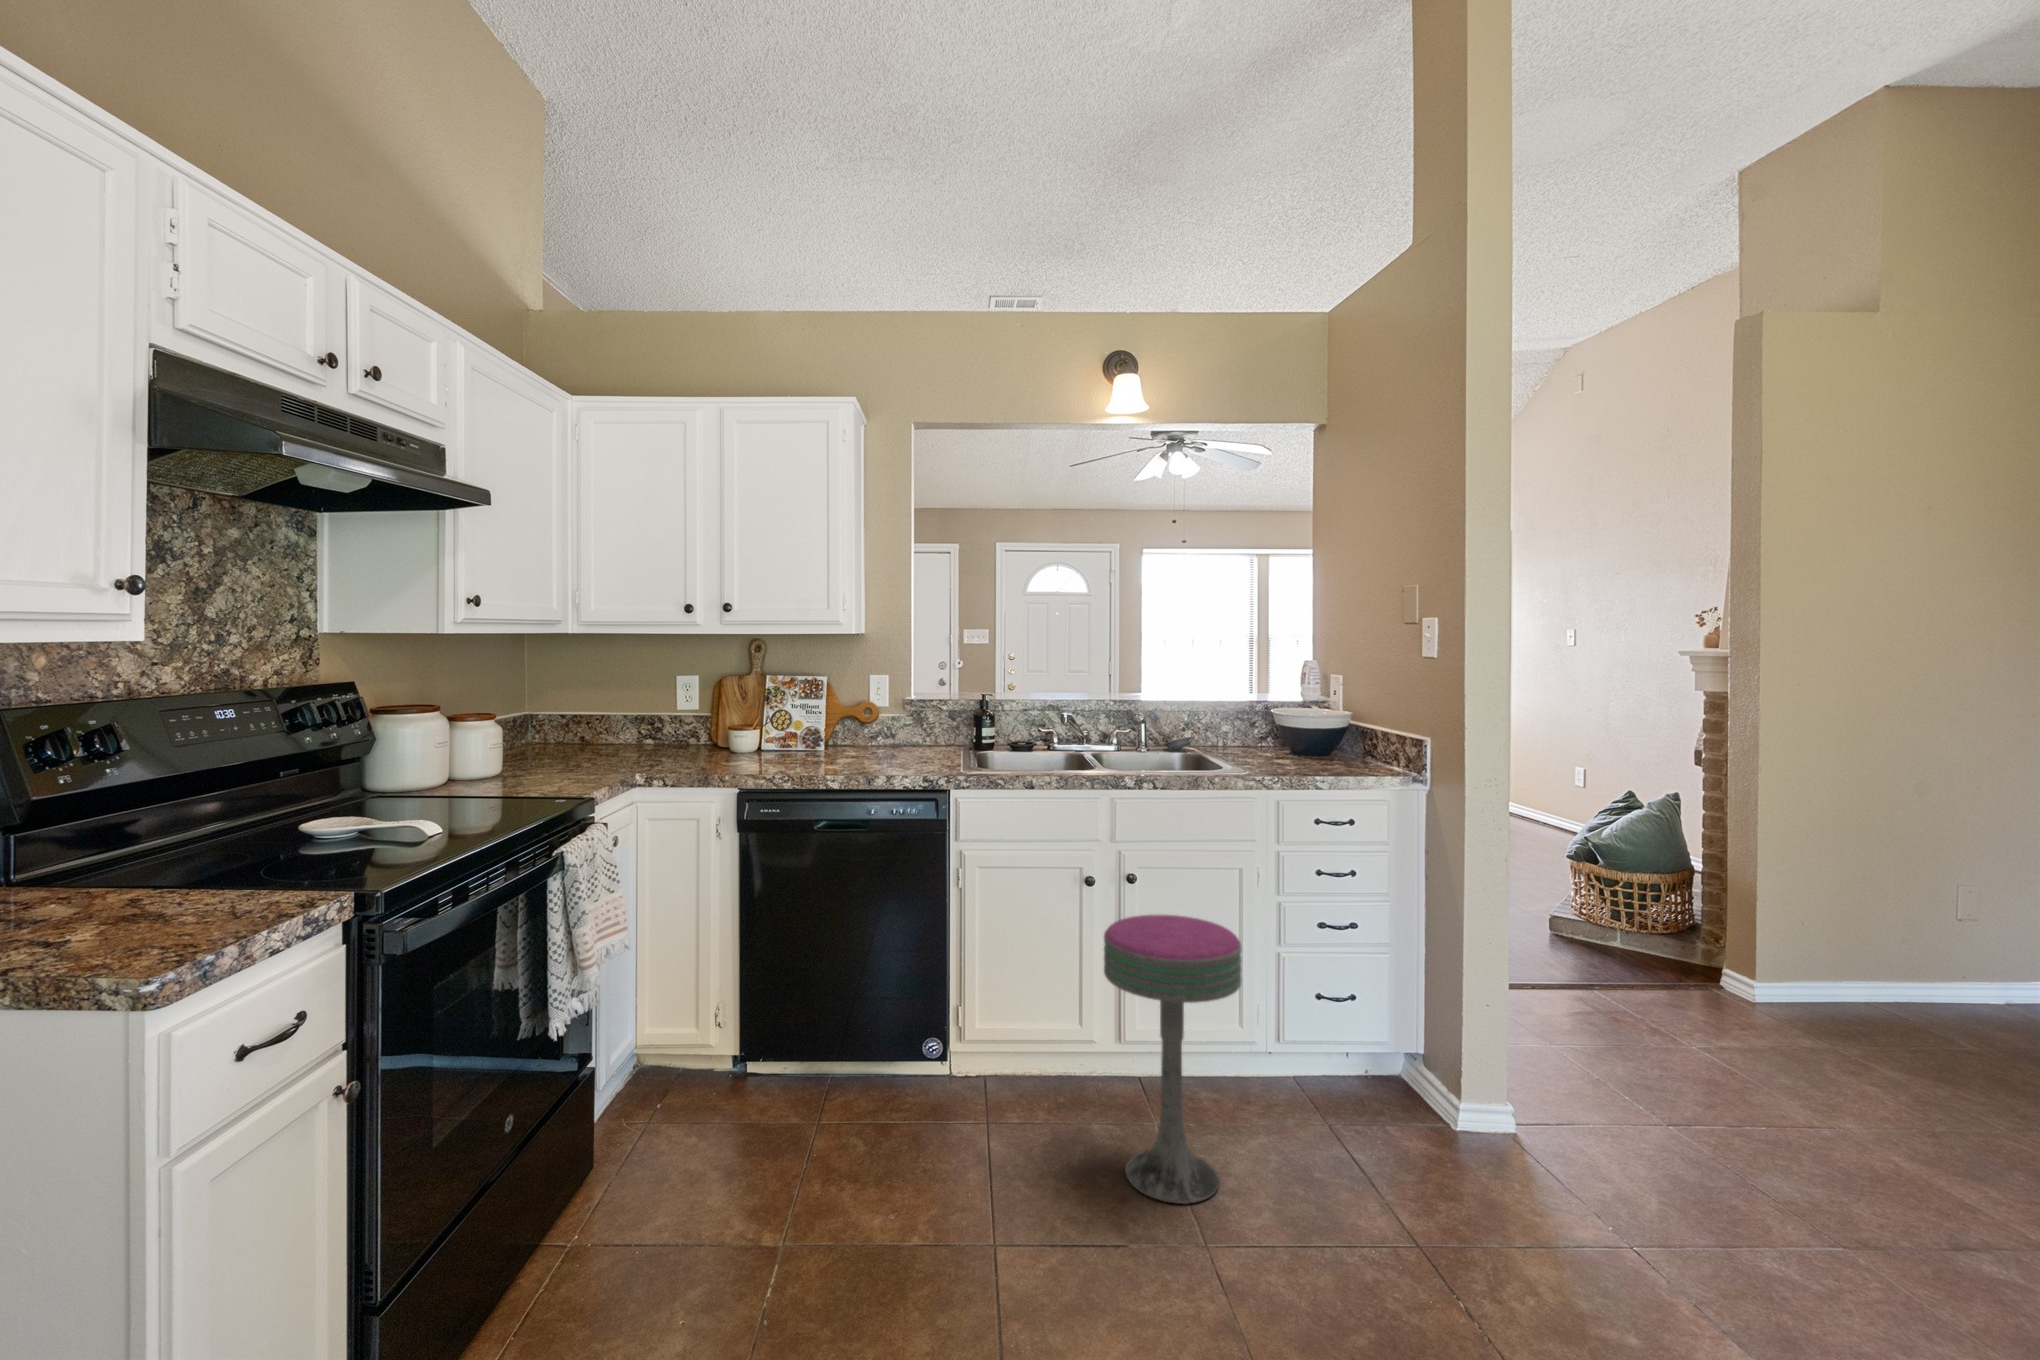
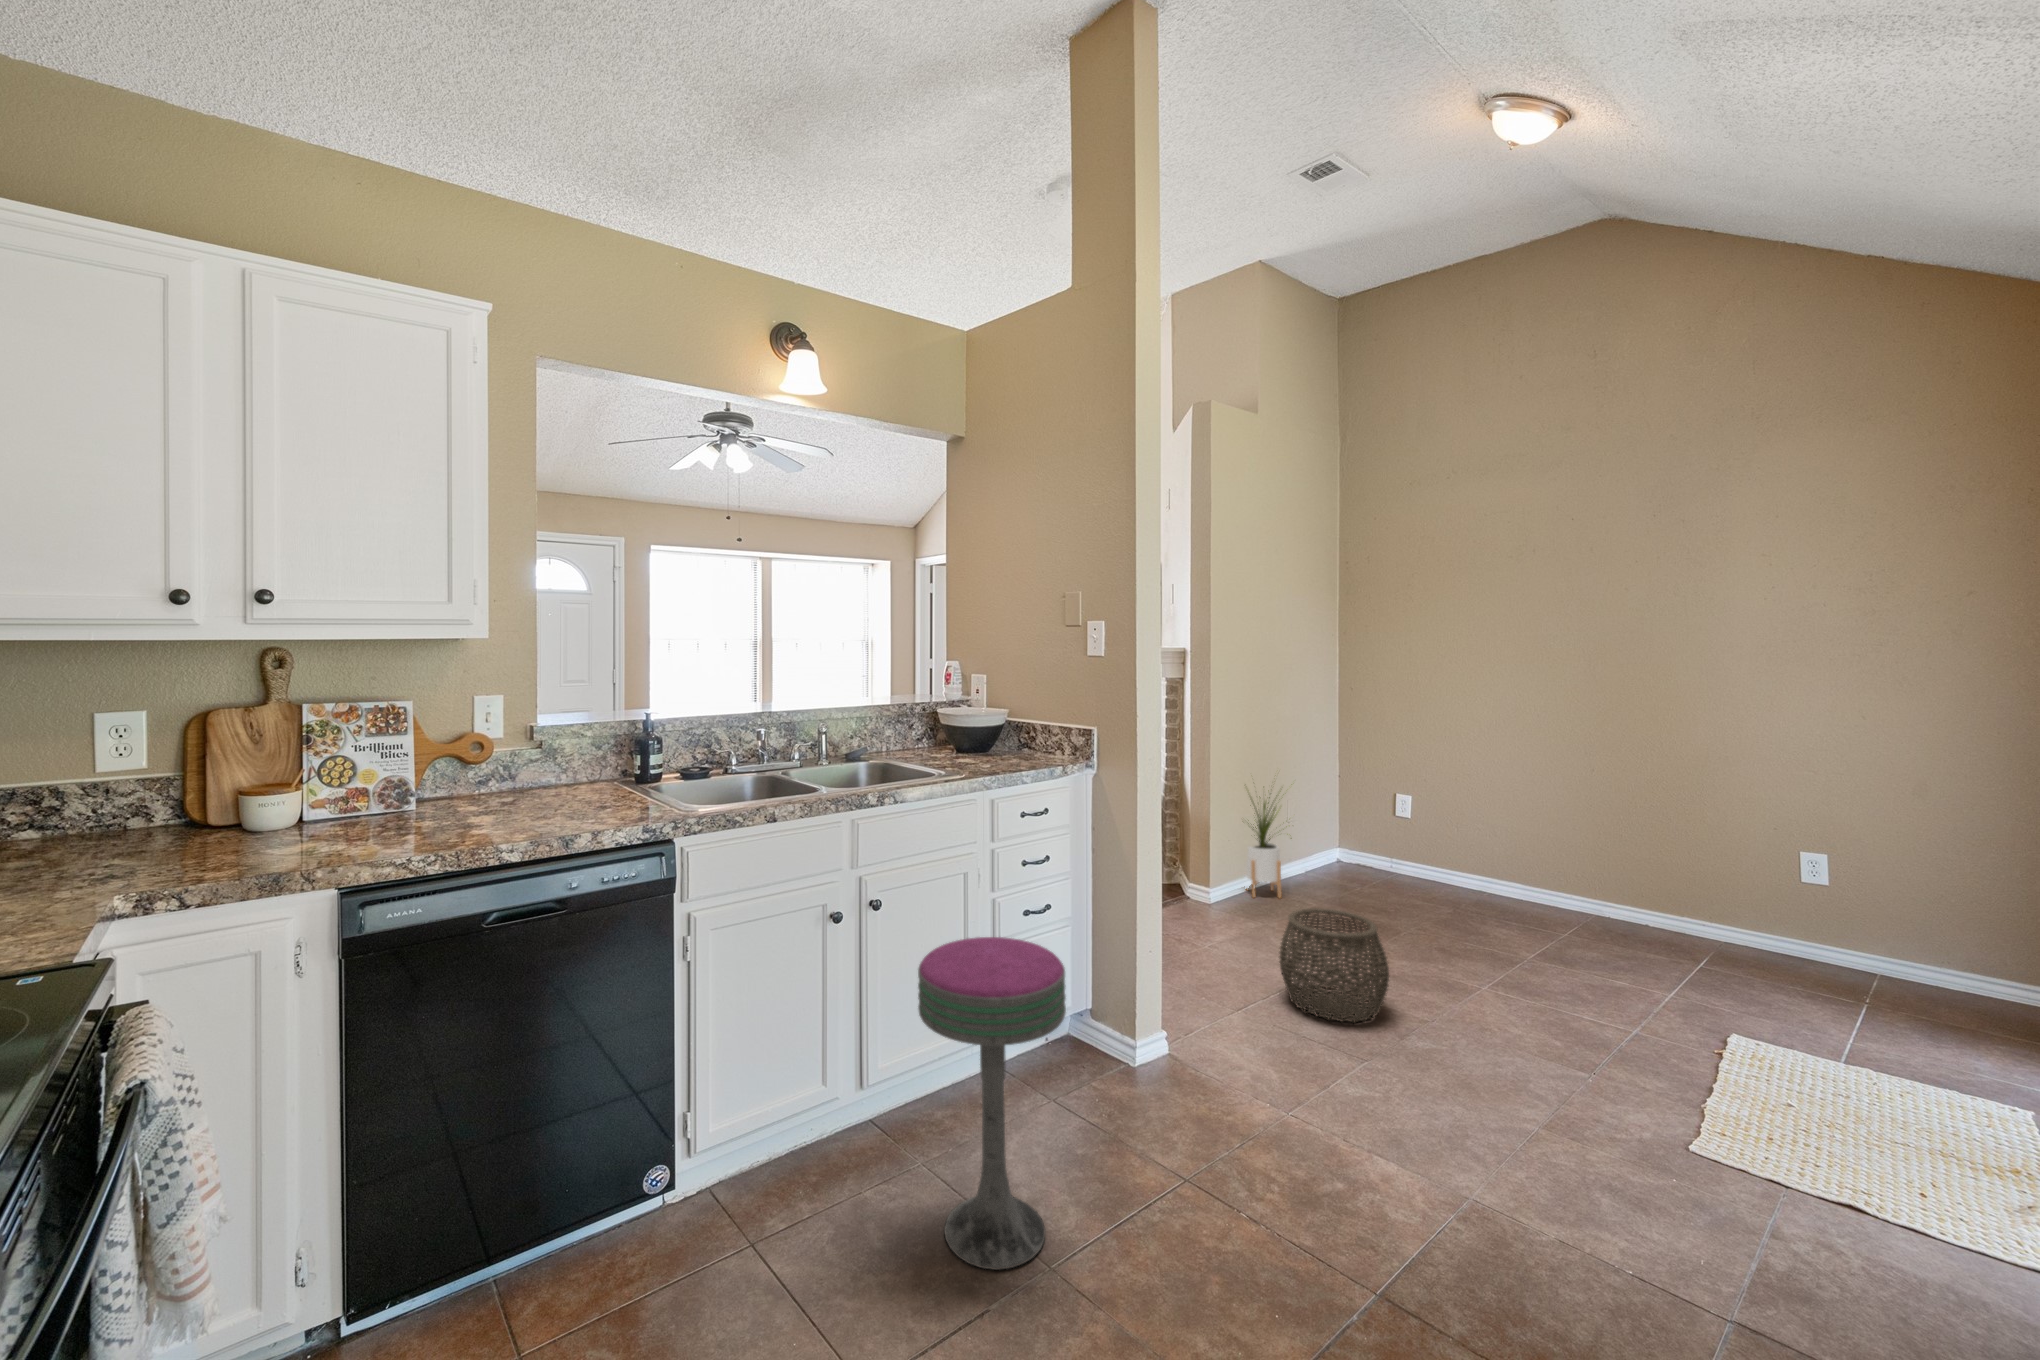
house plant: none [1823,827,1970,1036] -> present [1247,796,1292,898]
woven basket: none [1742,1022,1939,1197] -> present [1279,908,1389,1022]

